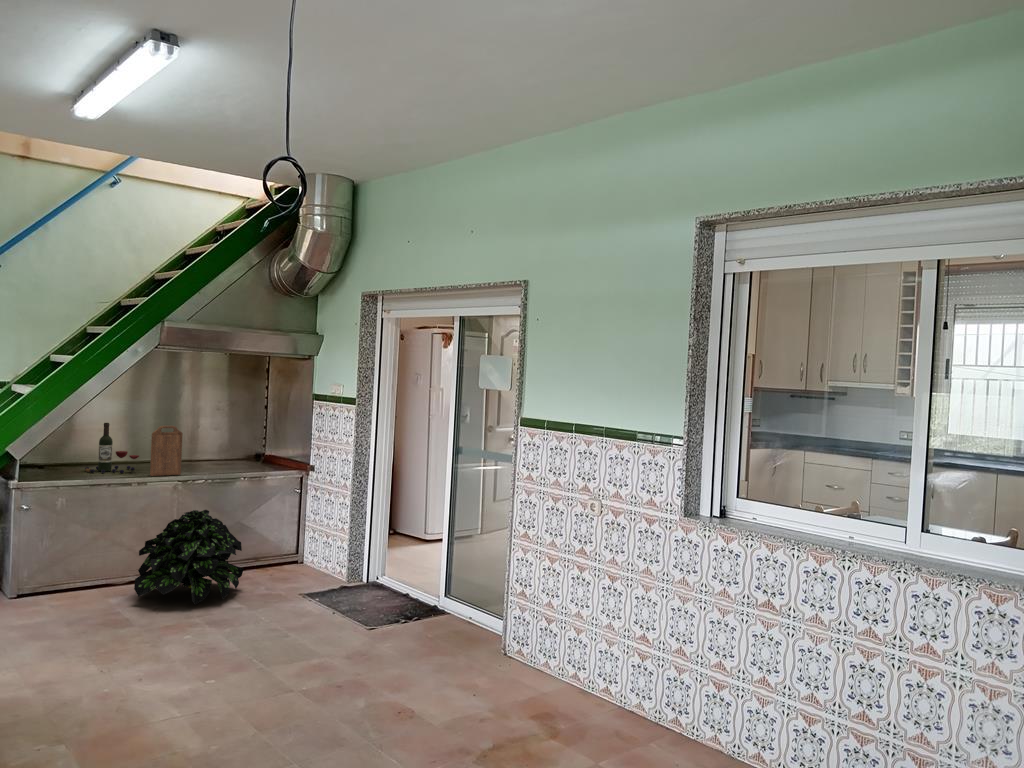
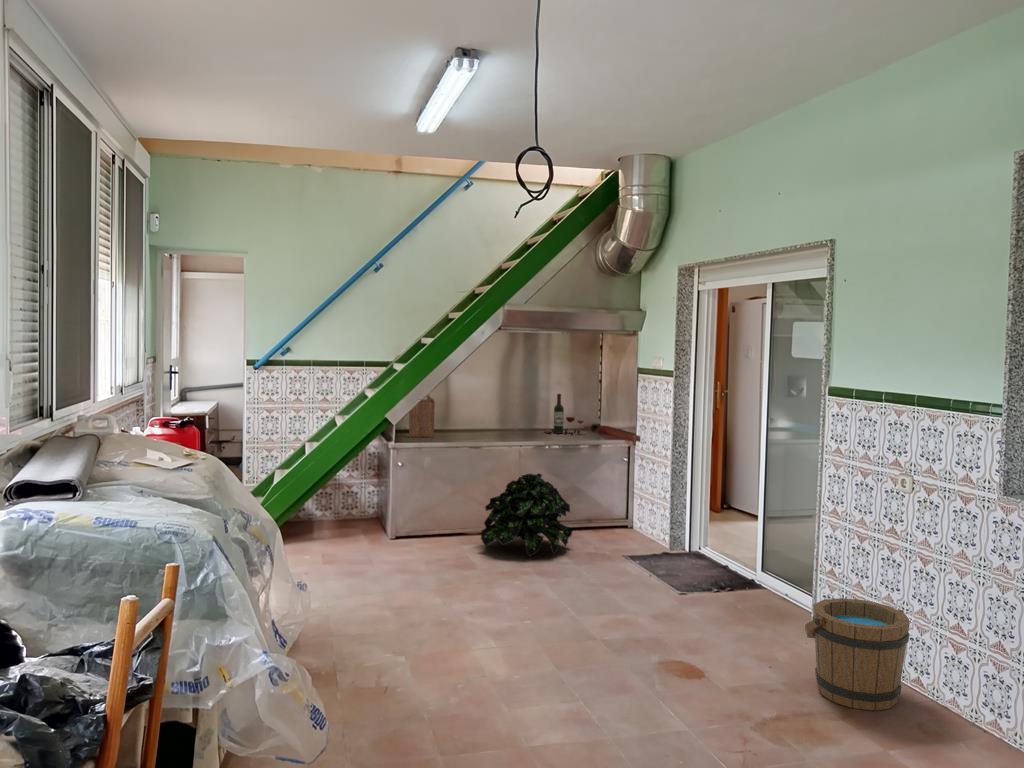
wine bottle: present [85,423,139,473] -> present [544,394,584,435]
cutting board: present [150,426,183,476] -> present [409,395,435,437]
bucket: none [510,620,604,728] -> present [805,598,910,711]

